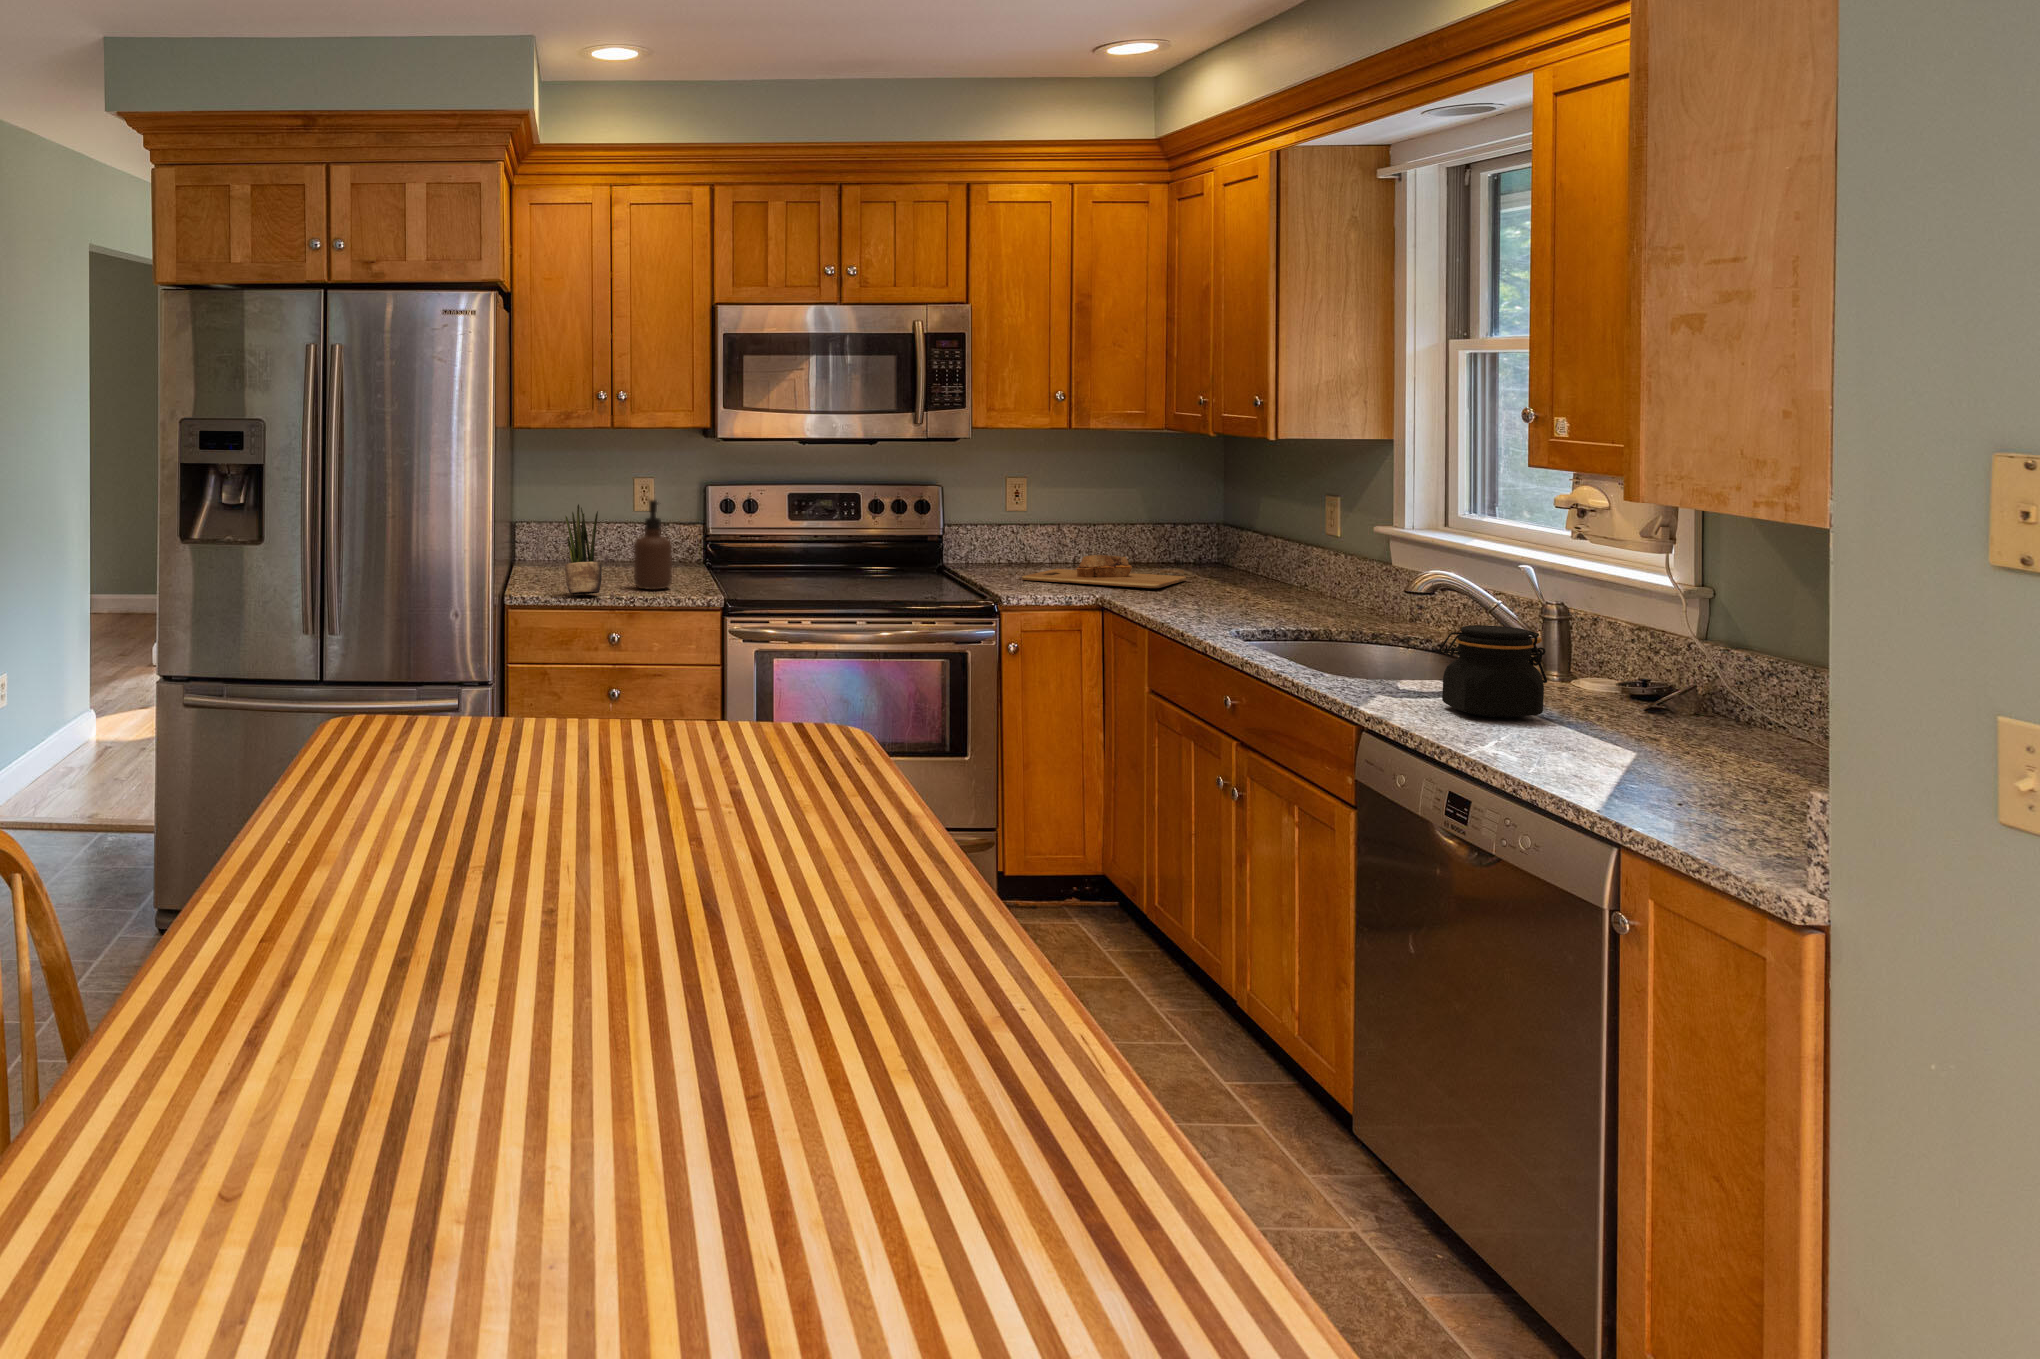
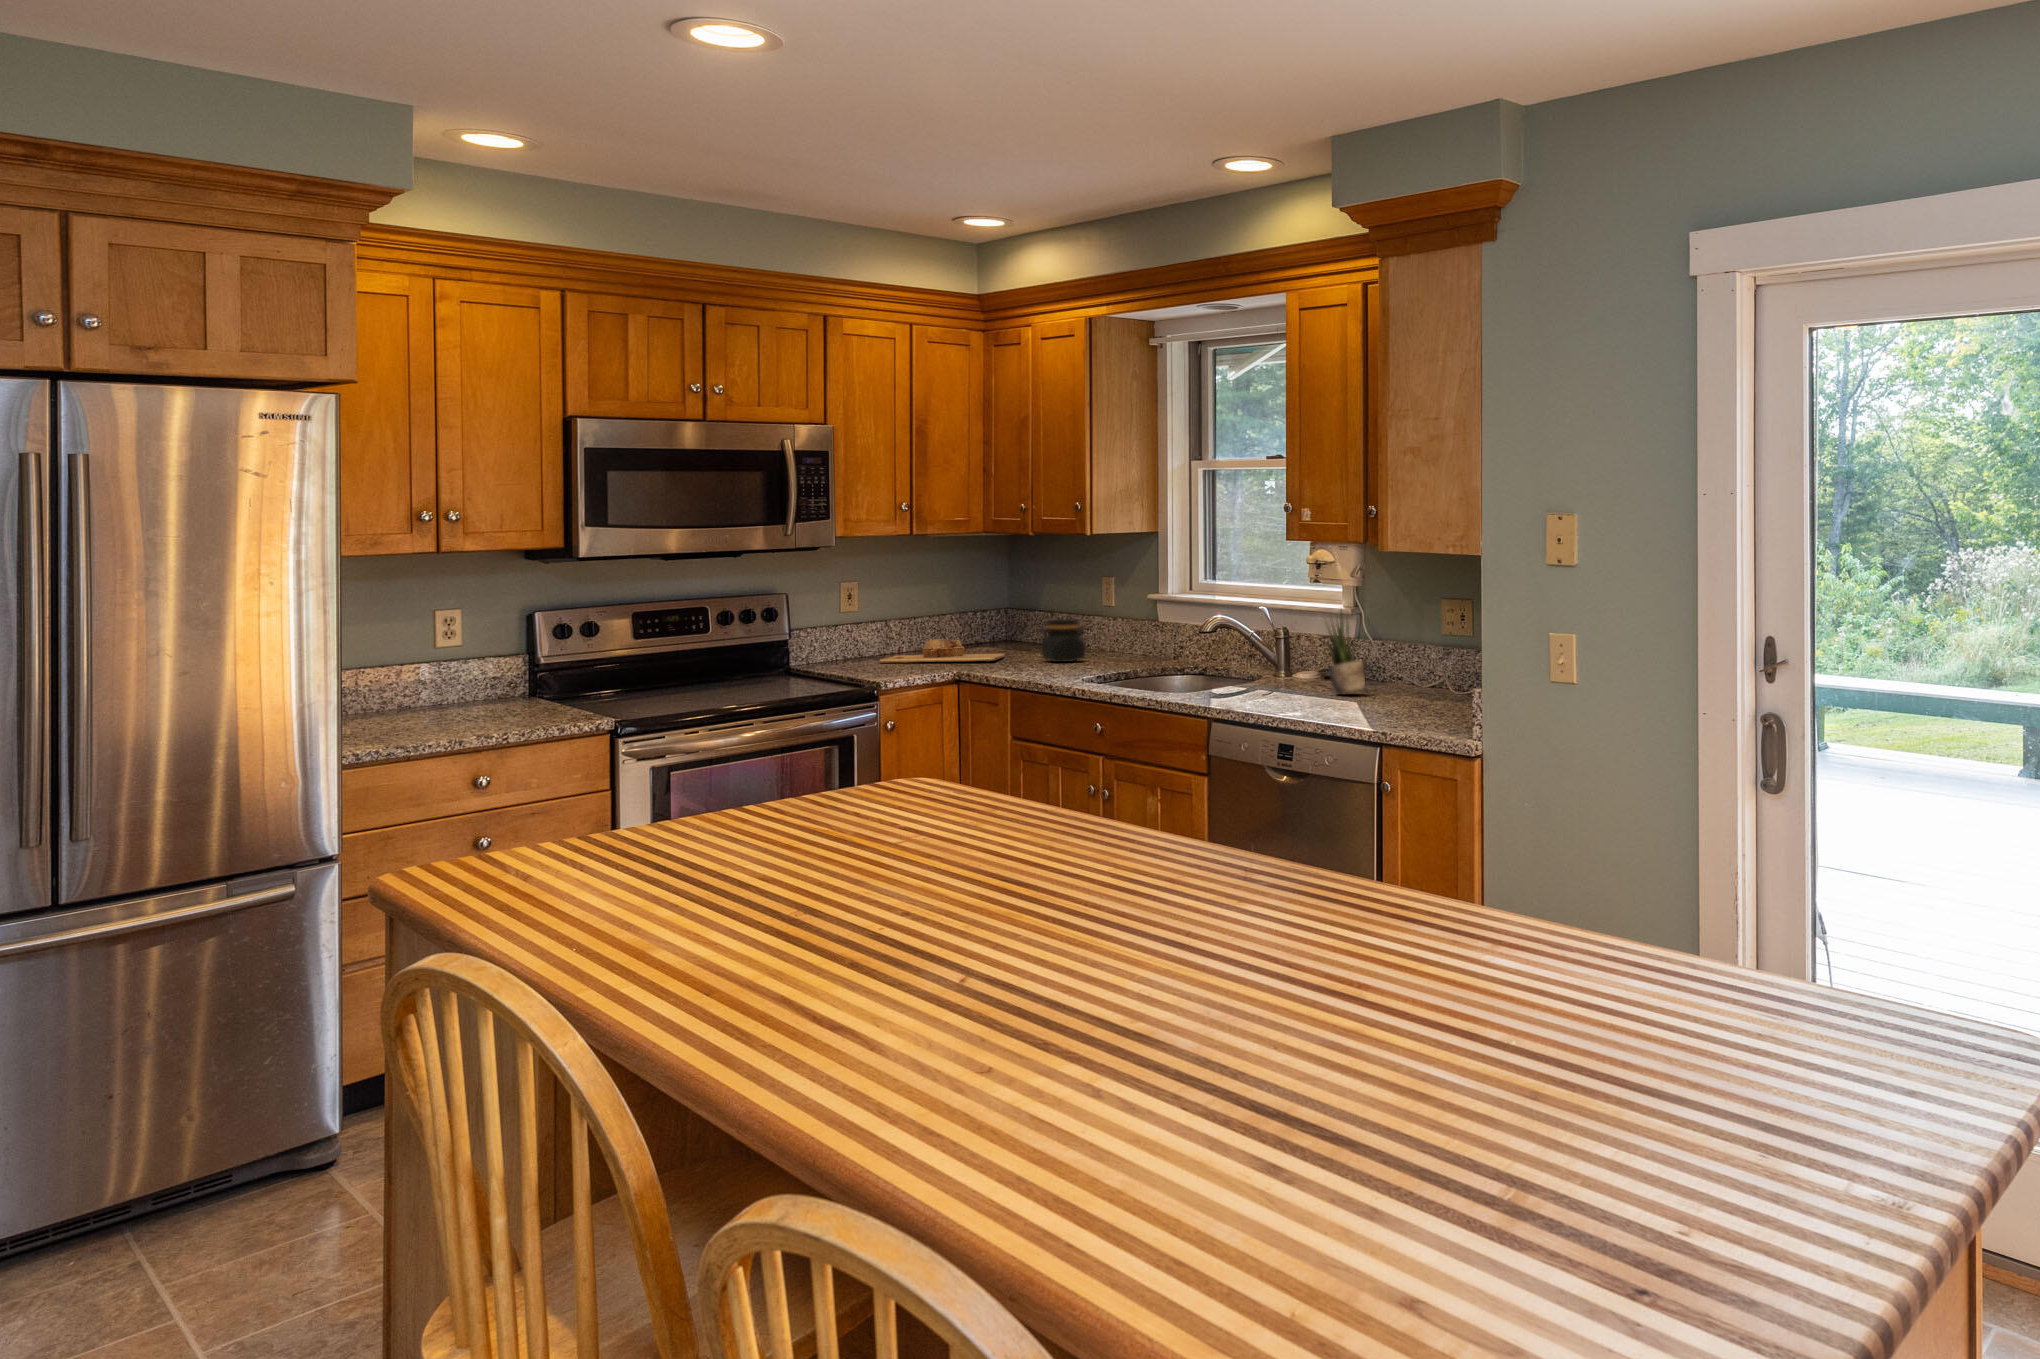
soap dispenser: present [634,500,672,590] -> none [517,598,563,687]
potted plant: present [565,504,602,594] -> present [1328,612,1365,694]
jar: present [1439,625,1547,718] -> present [1040,619,1085,662]

